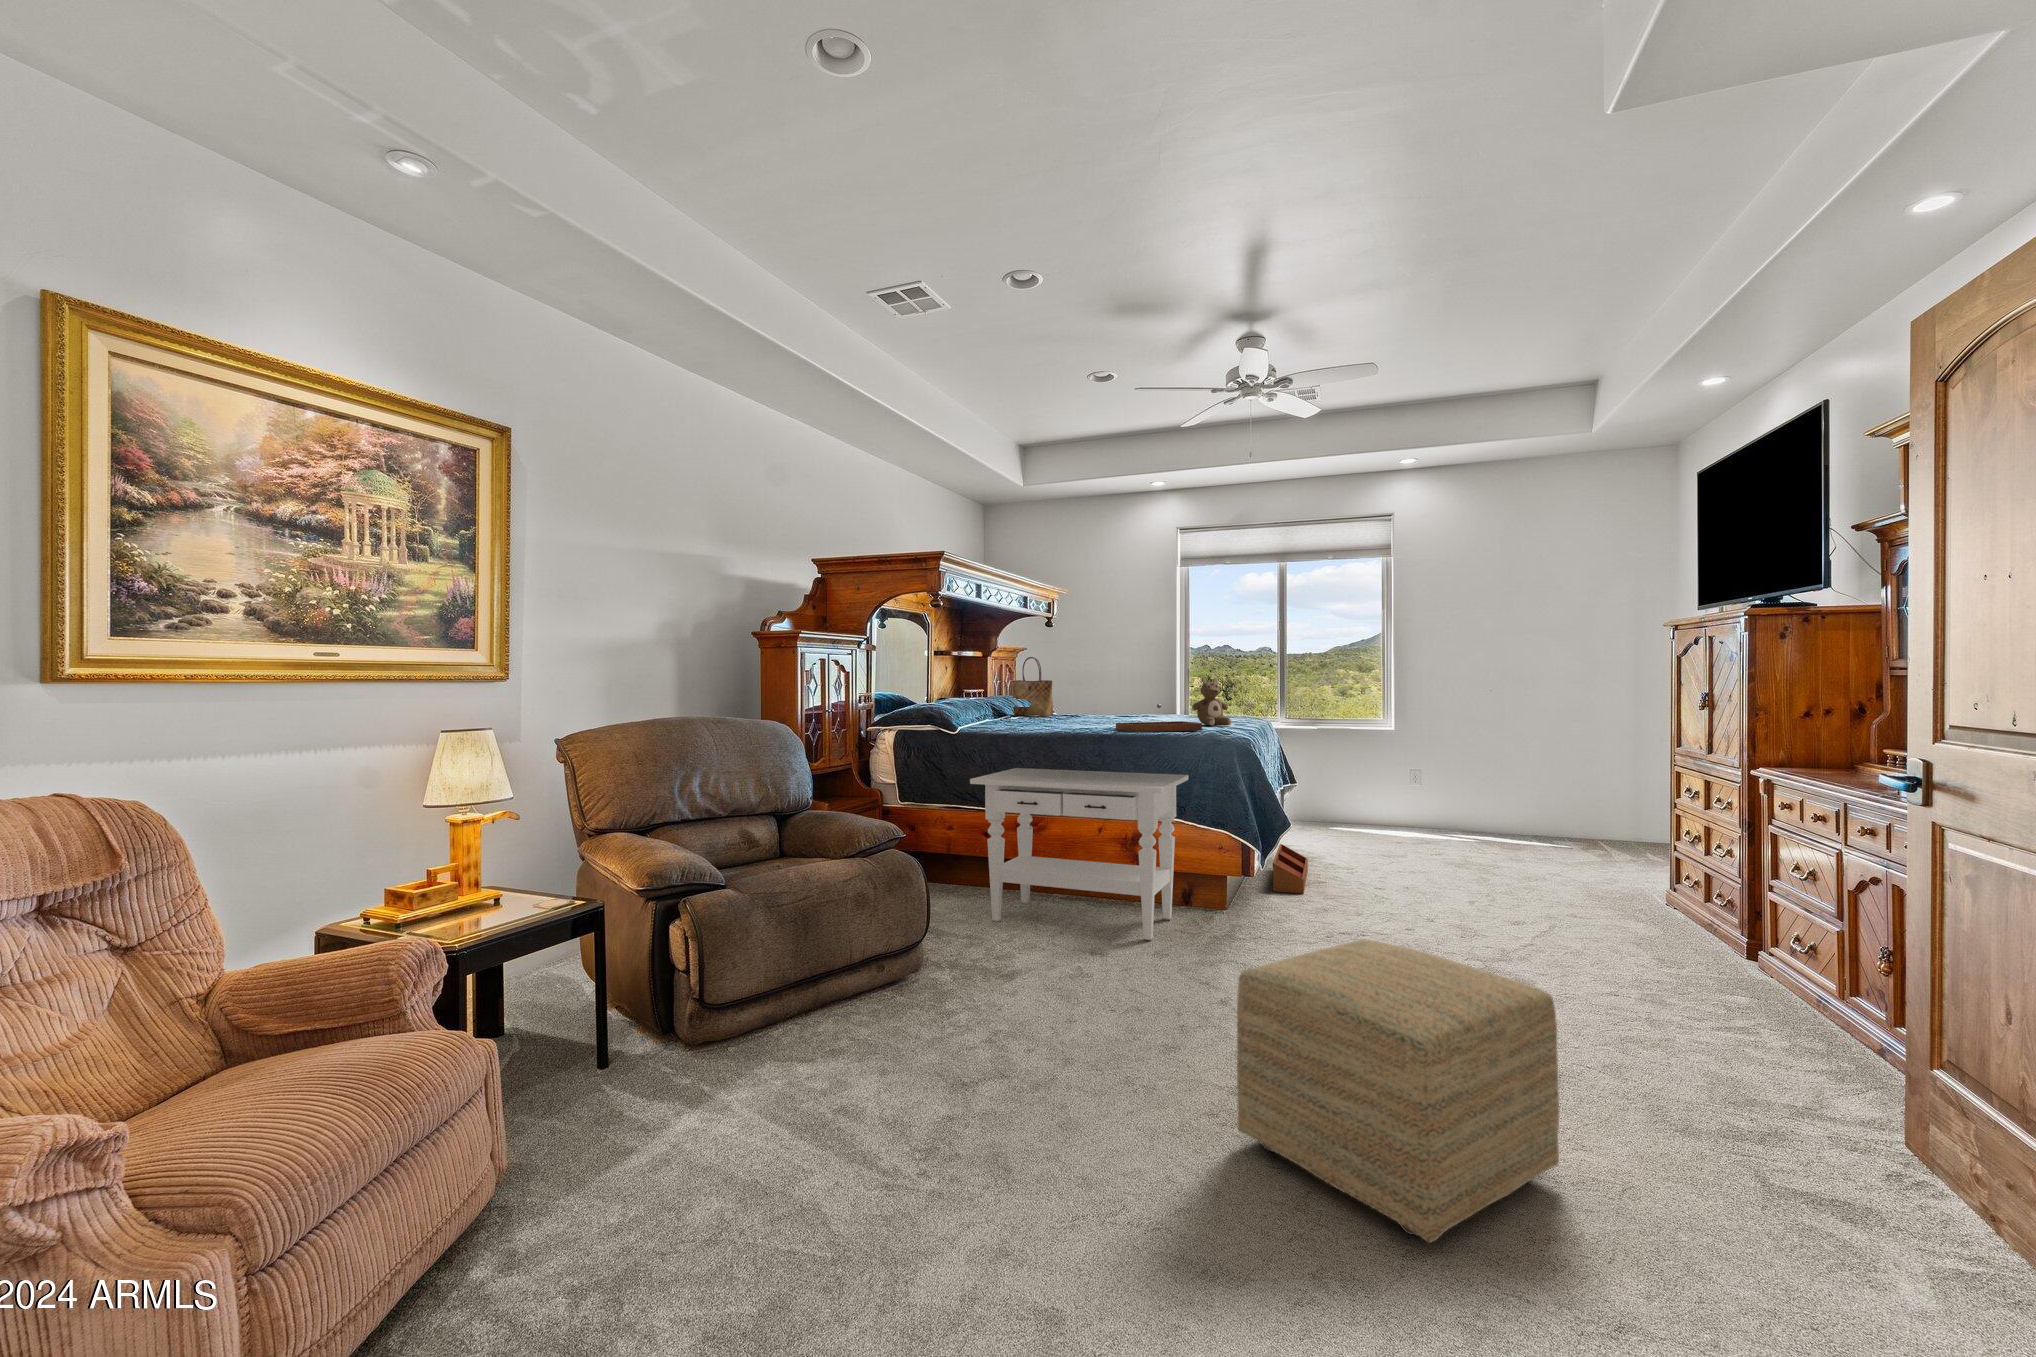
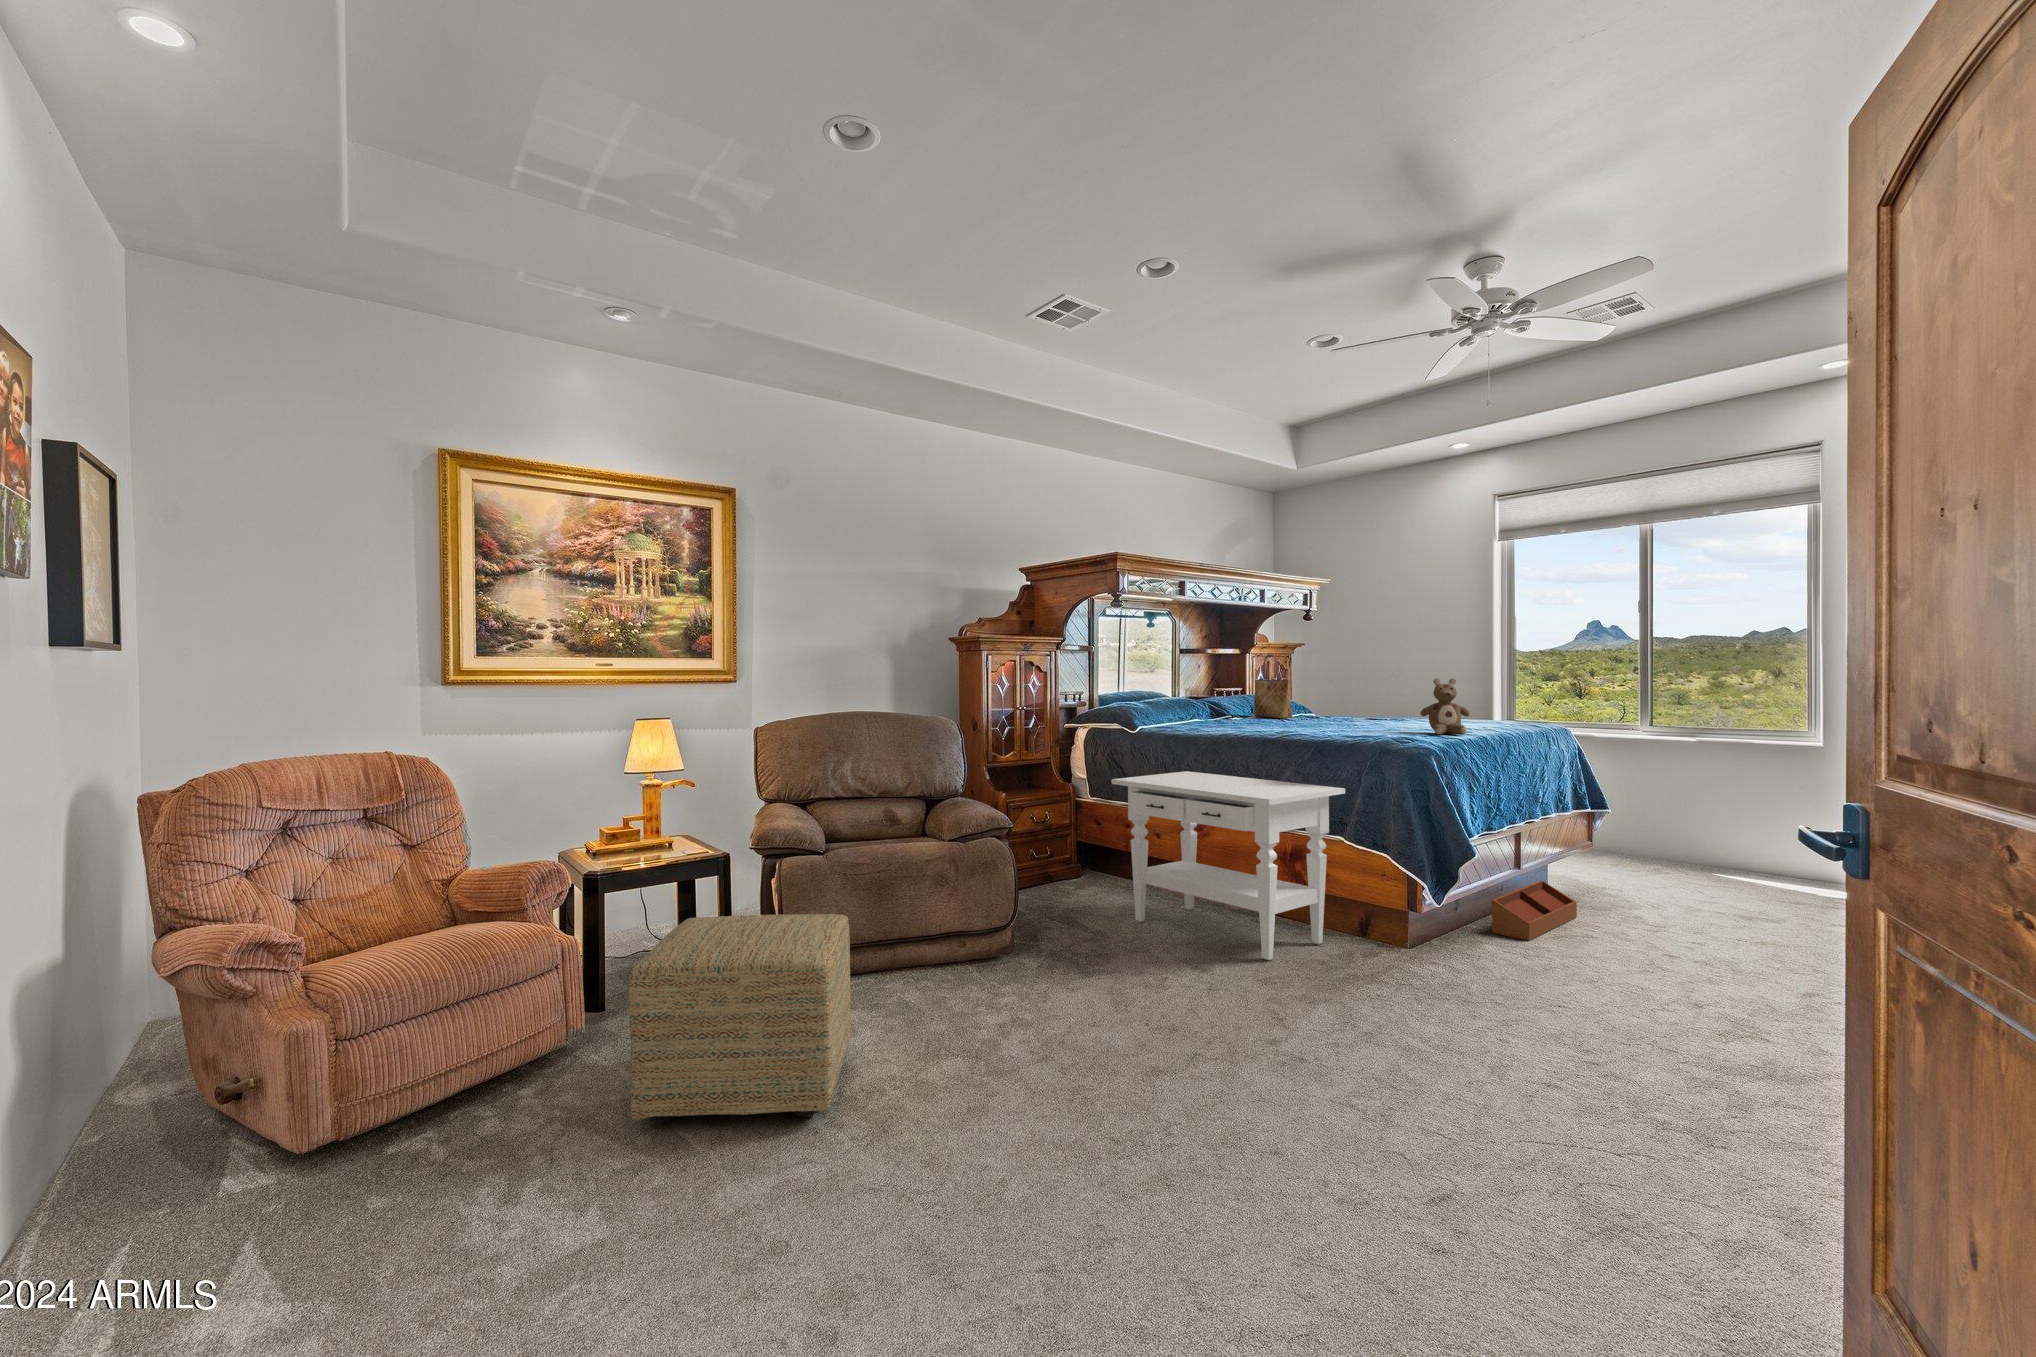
tray: present [1116,704,1202,732] -> none [1301,708,1396,739]
ottoman: present [1237,940,1559,1243] -> present [629,914,851,1122]

